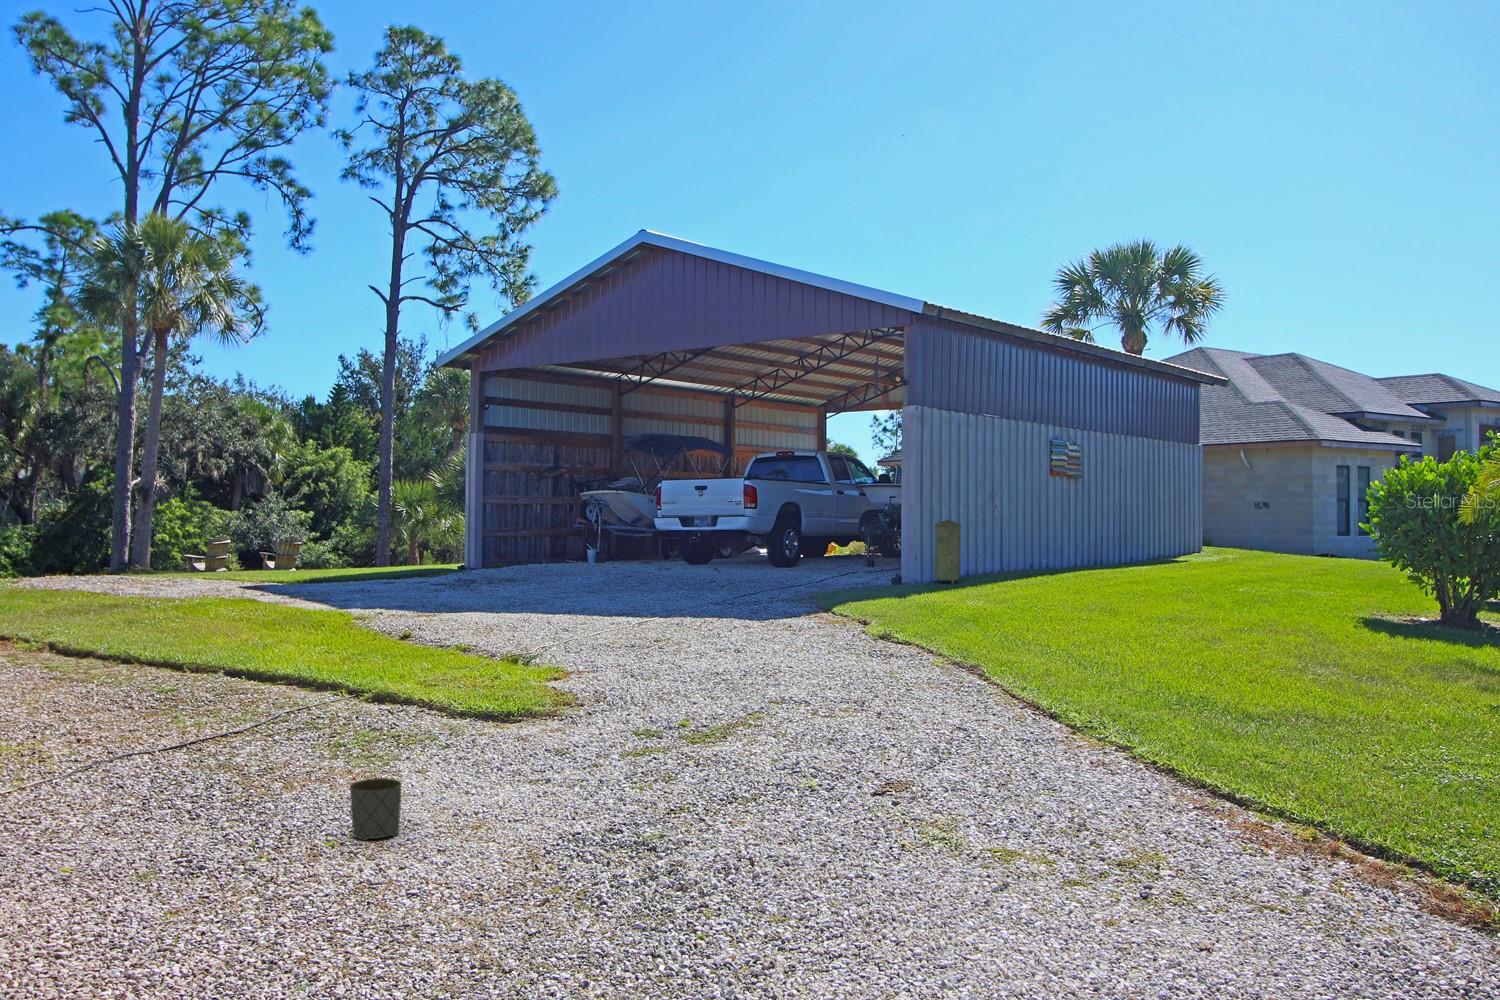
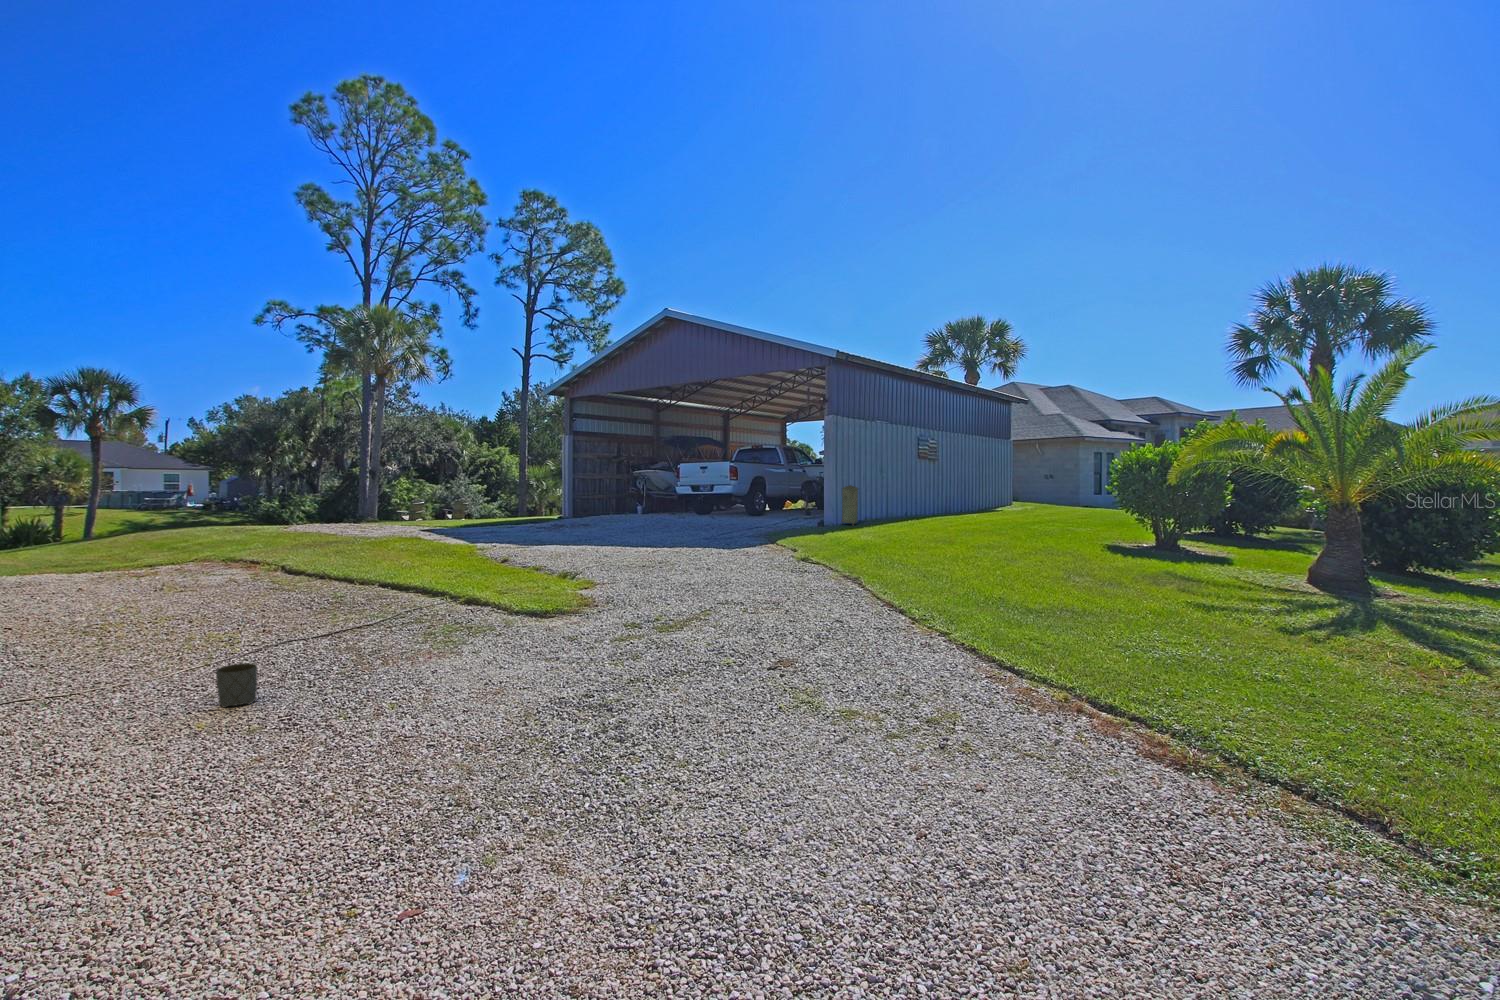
planter: present [350,778,402,841] -> present [216,663,257,707]

